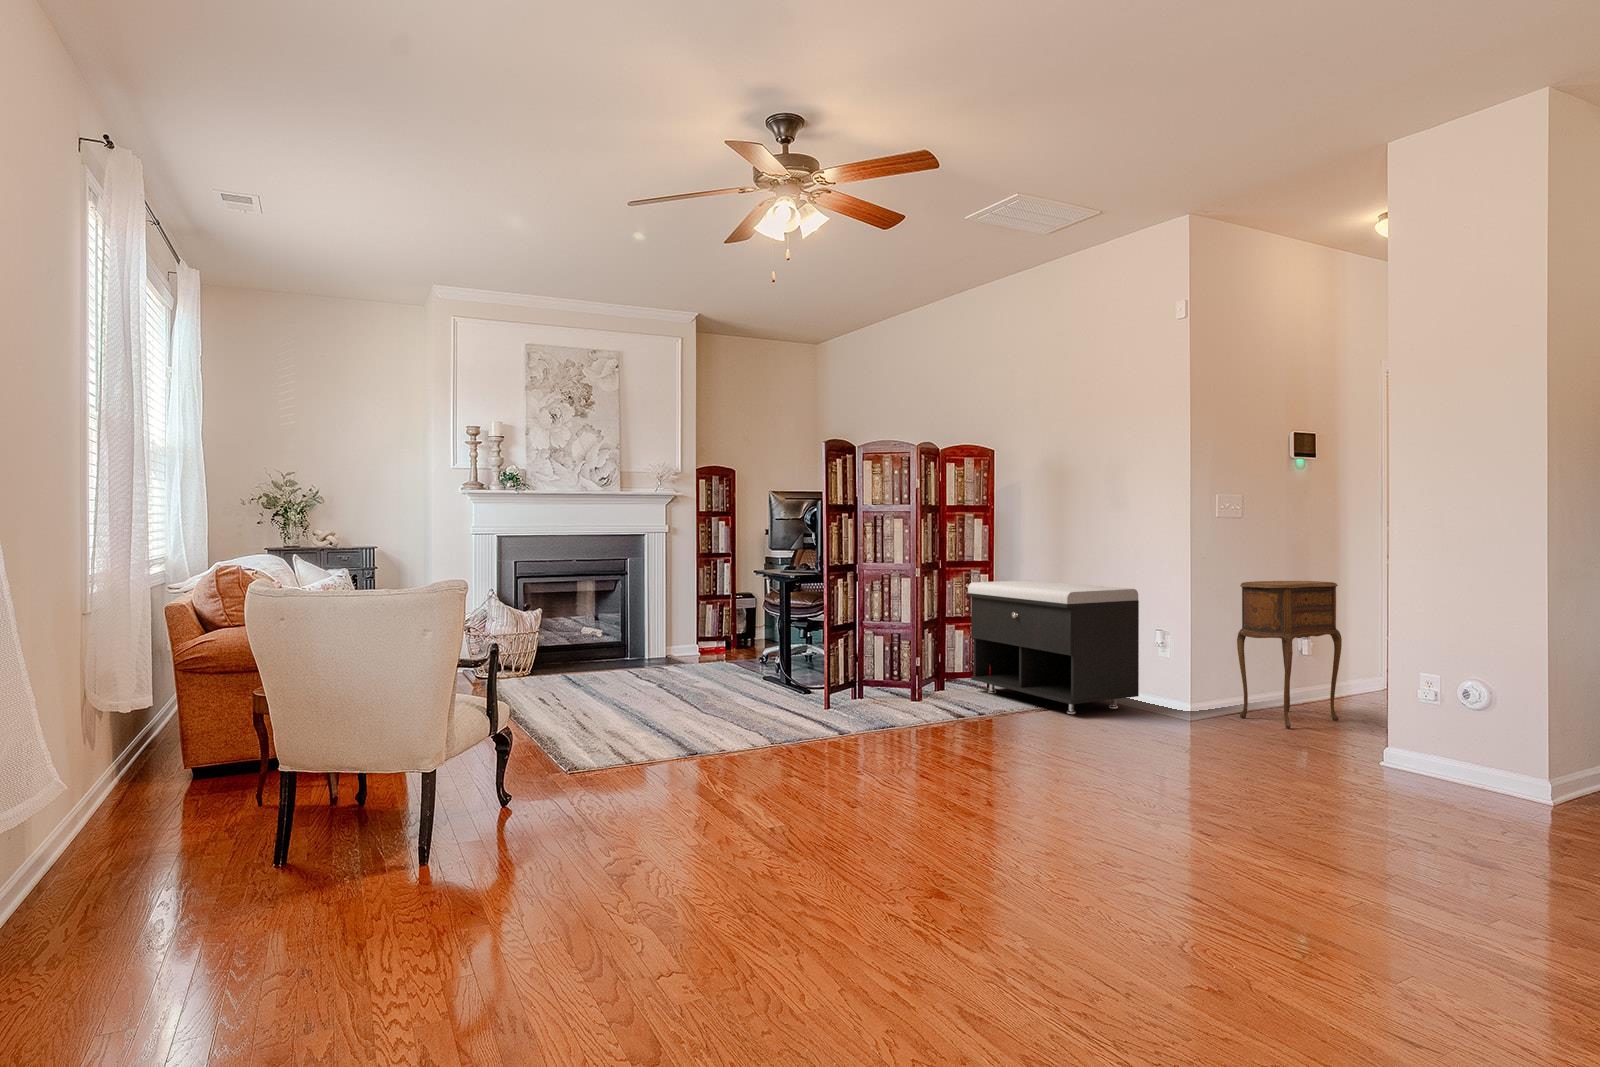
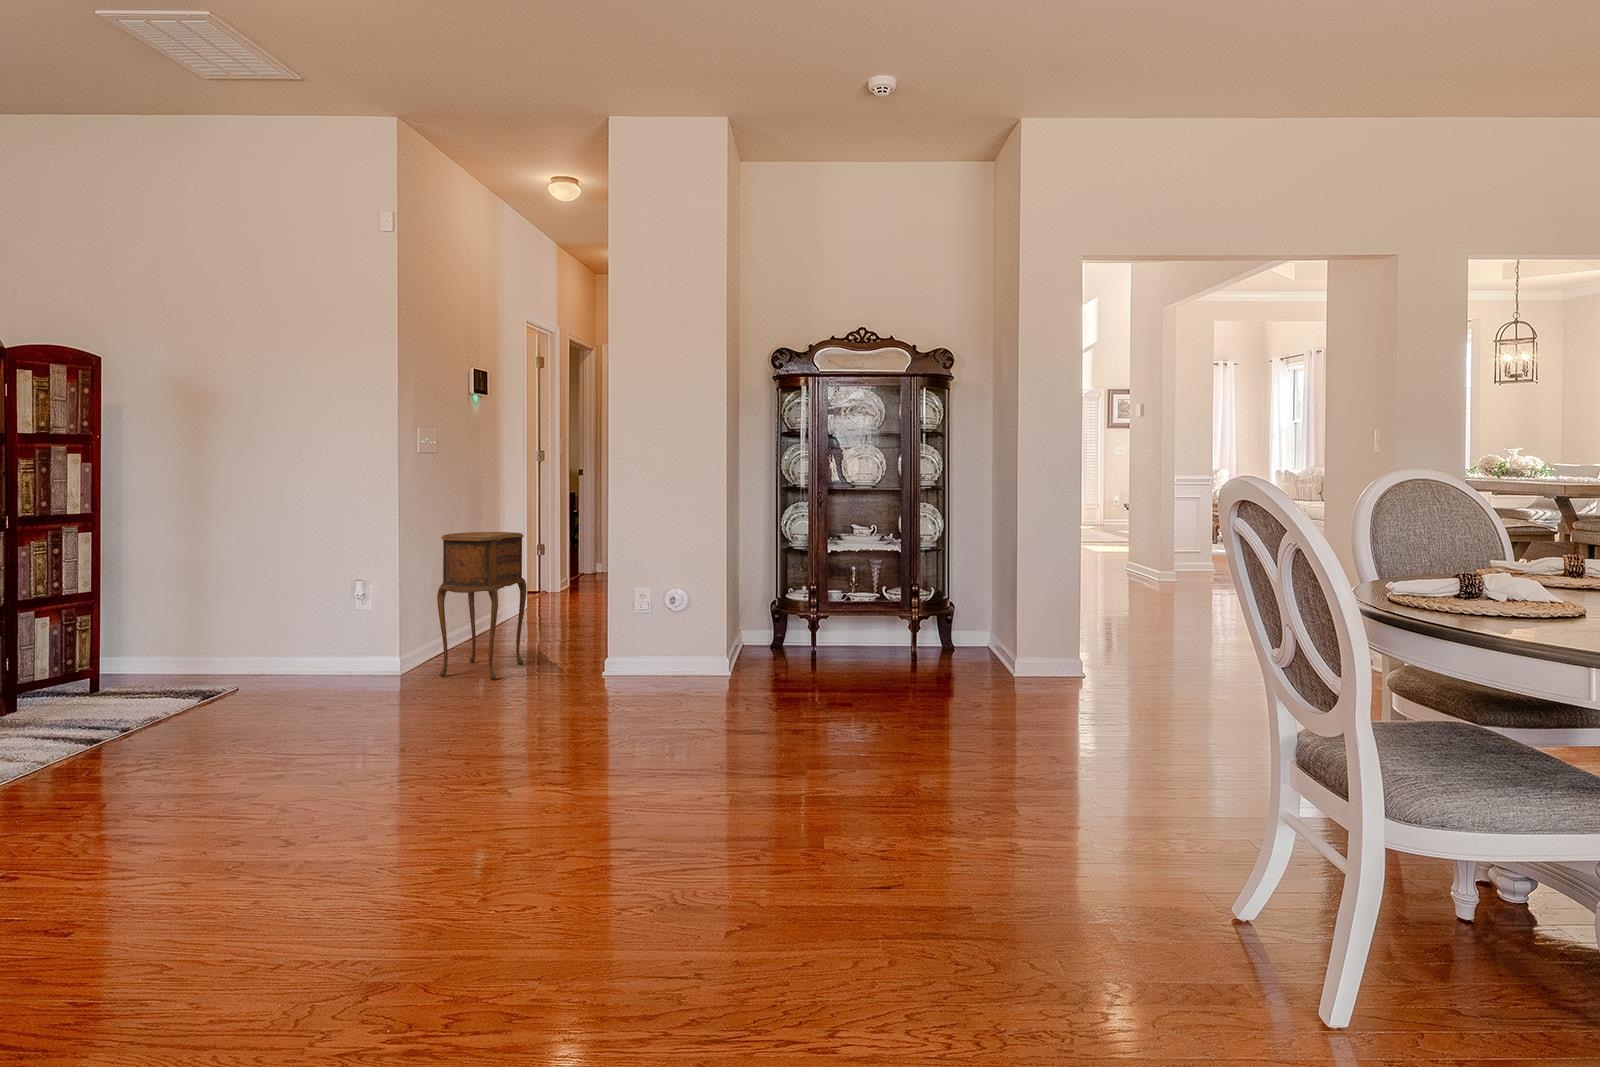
storage bench: present [968,580,1139,714] -> none [64,540,330,707]

